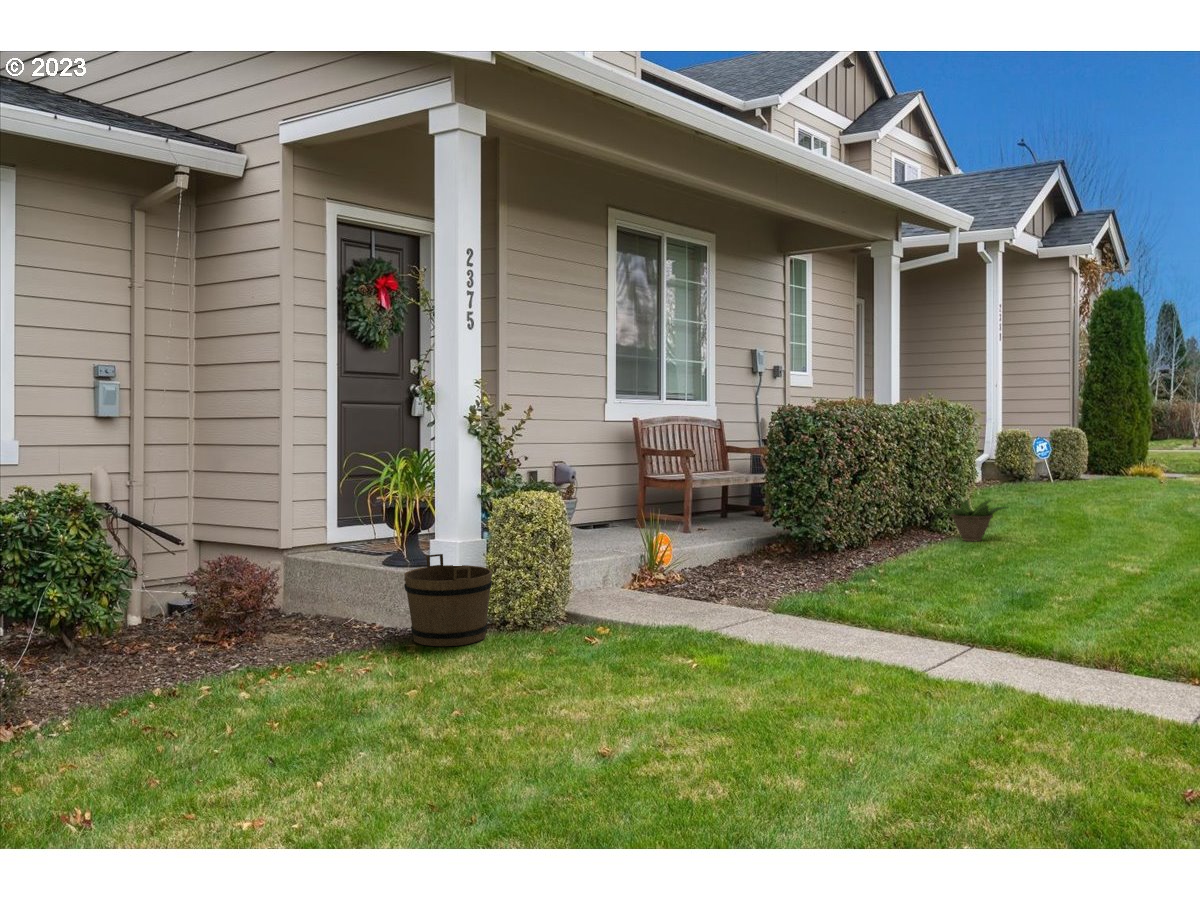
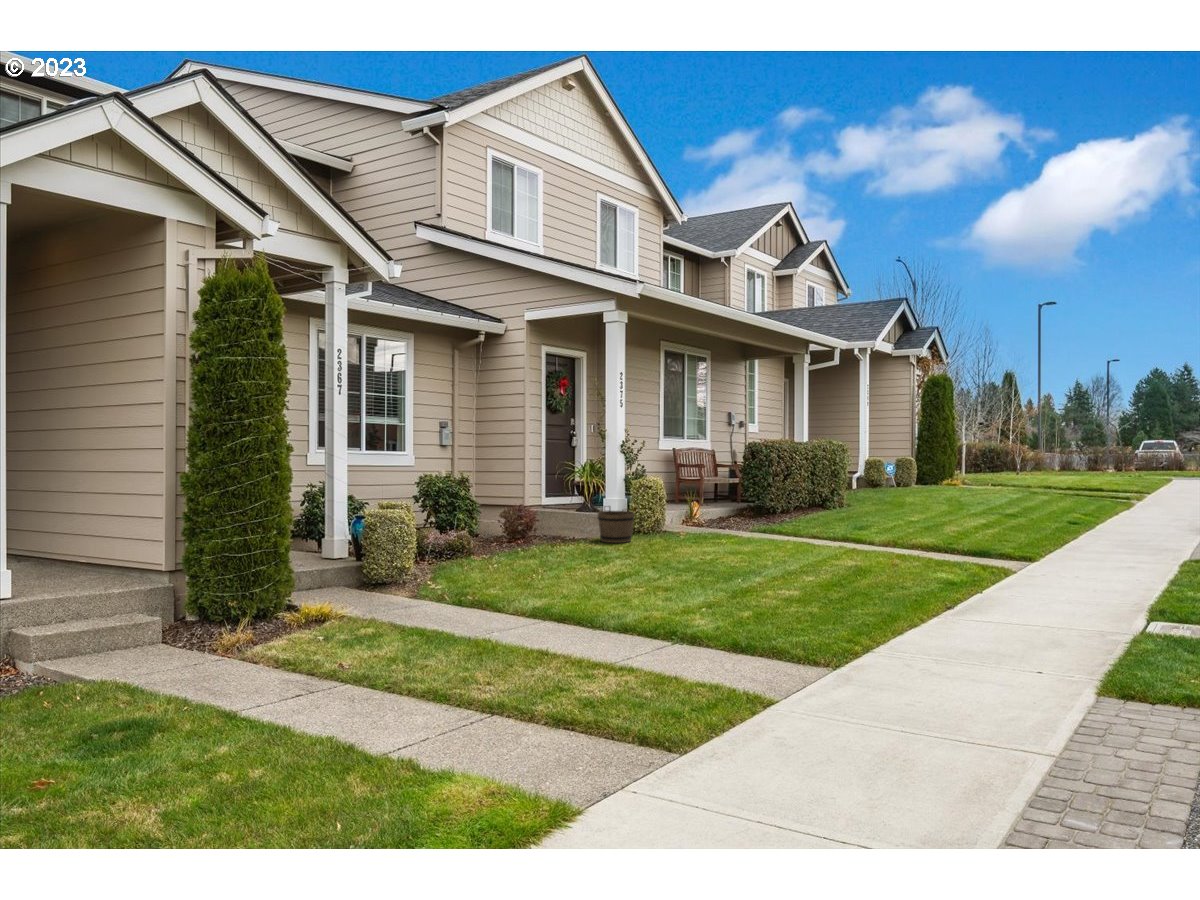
decorative plant: present [939,500,1008,541] -> none [824,492,862,513]

